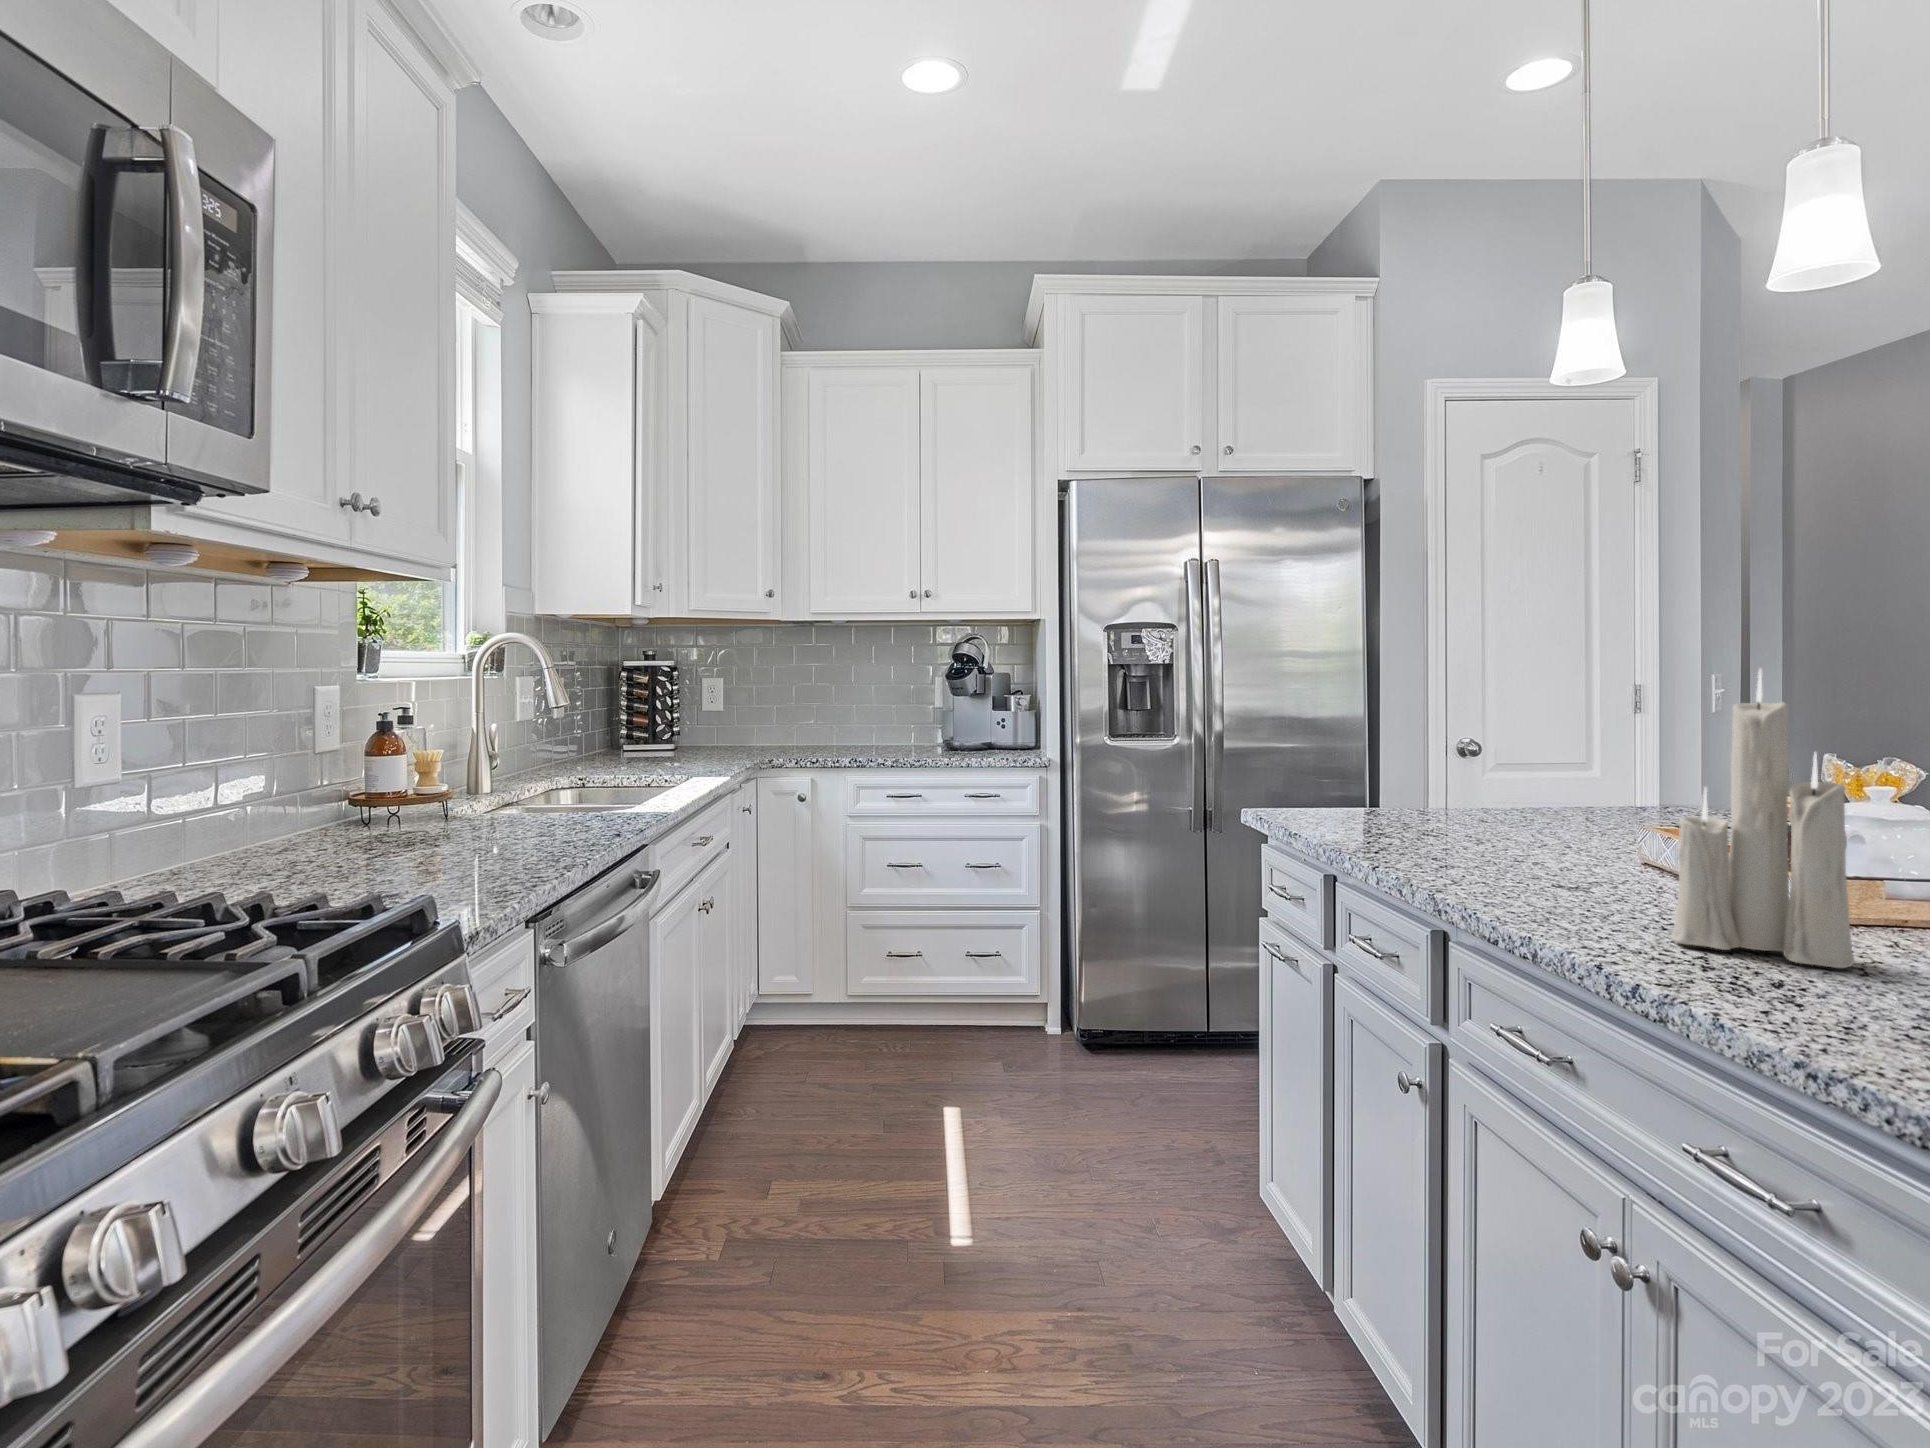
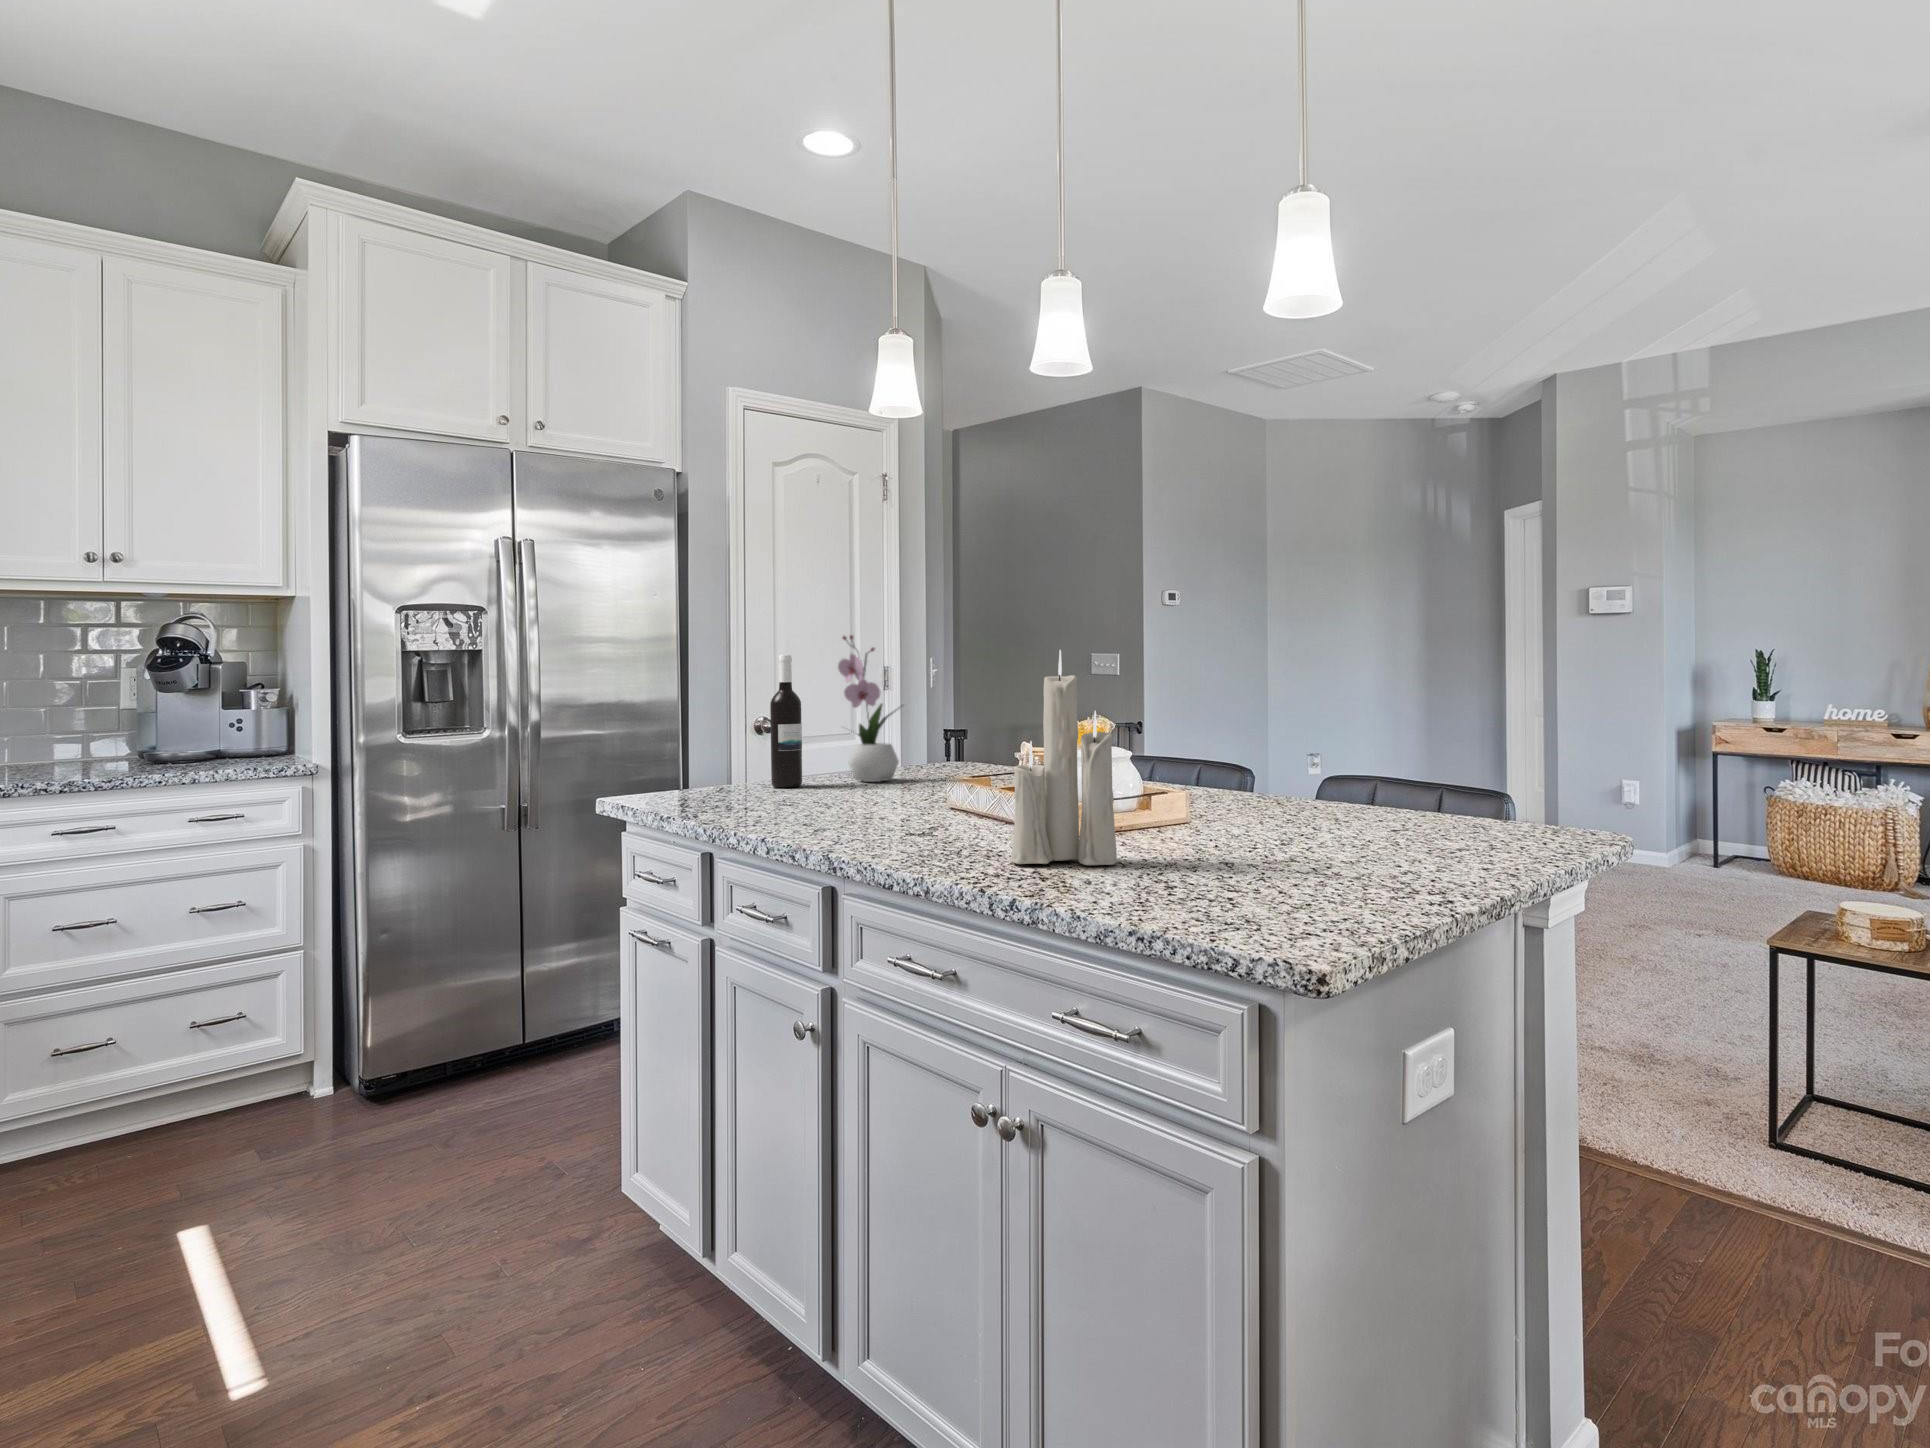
flower arrangement: none [1521,646,1614,820] -> present [838,635,899,782]
wine bottle: none [1434,669,1471,816] -> present [770,655,802,788]

